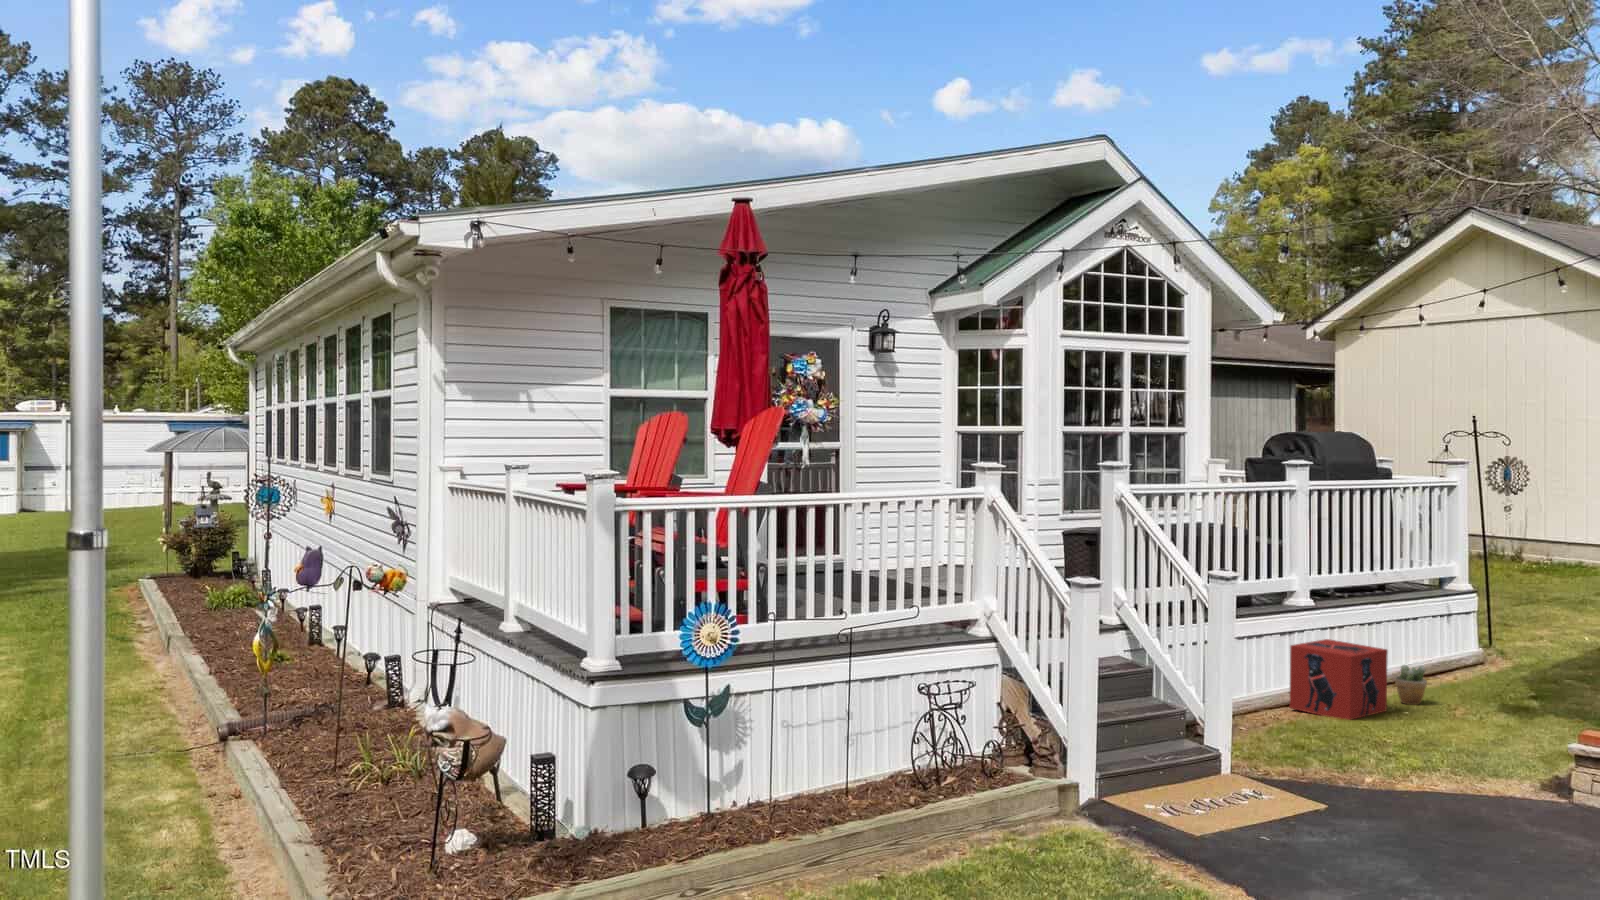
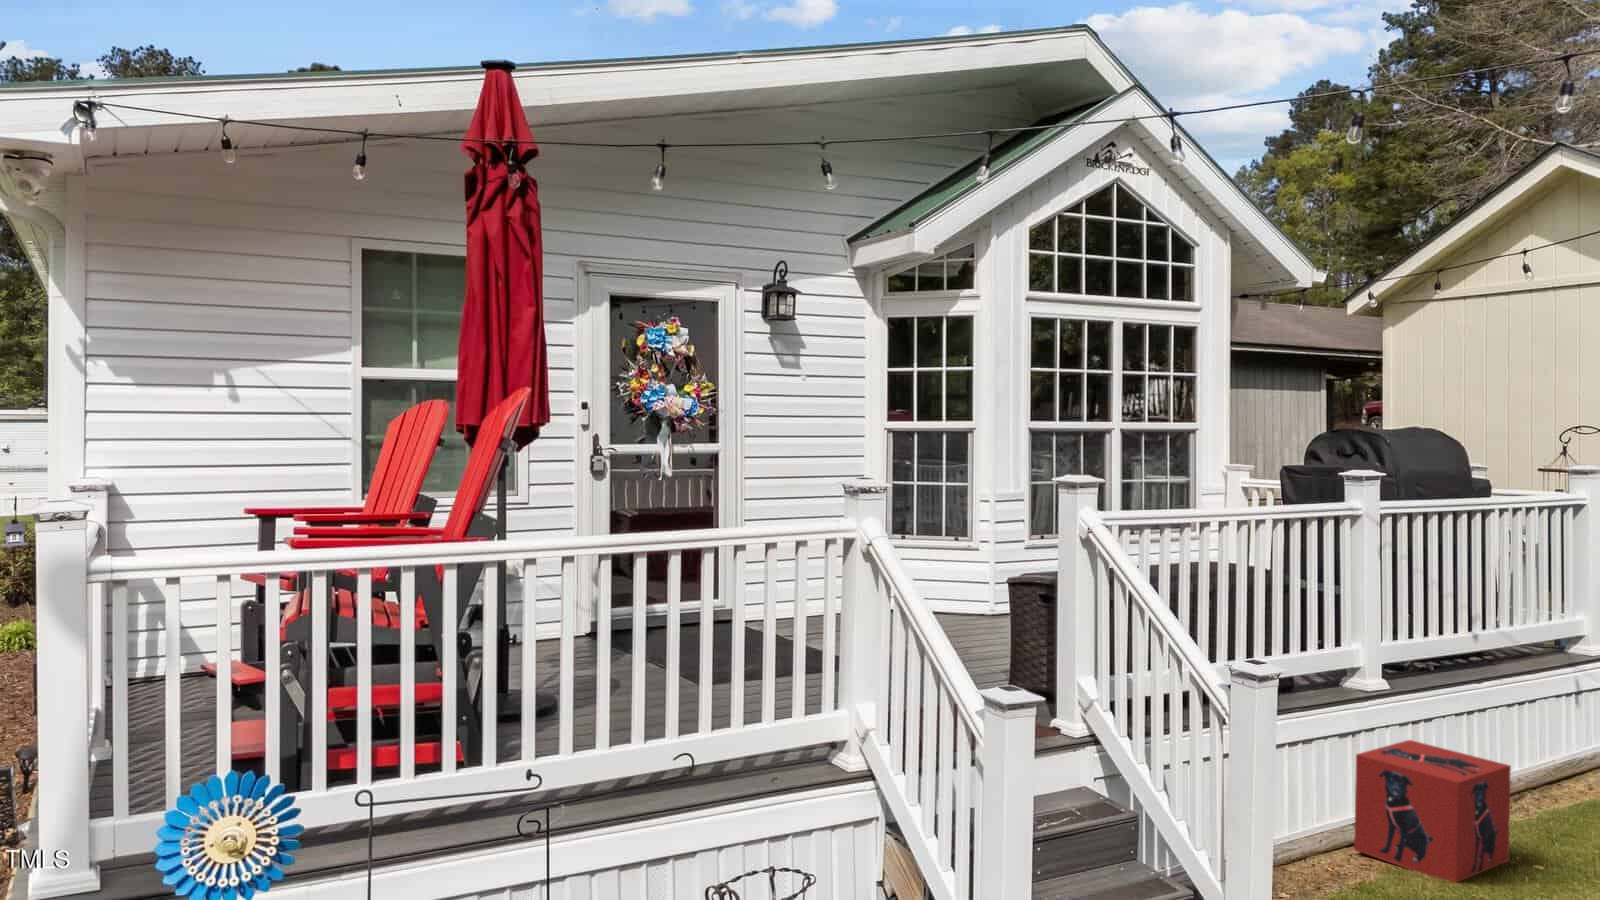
potted plant: present [1395,665,1427,705] -> none [1514,782,1568,846]

